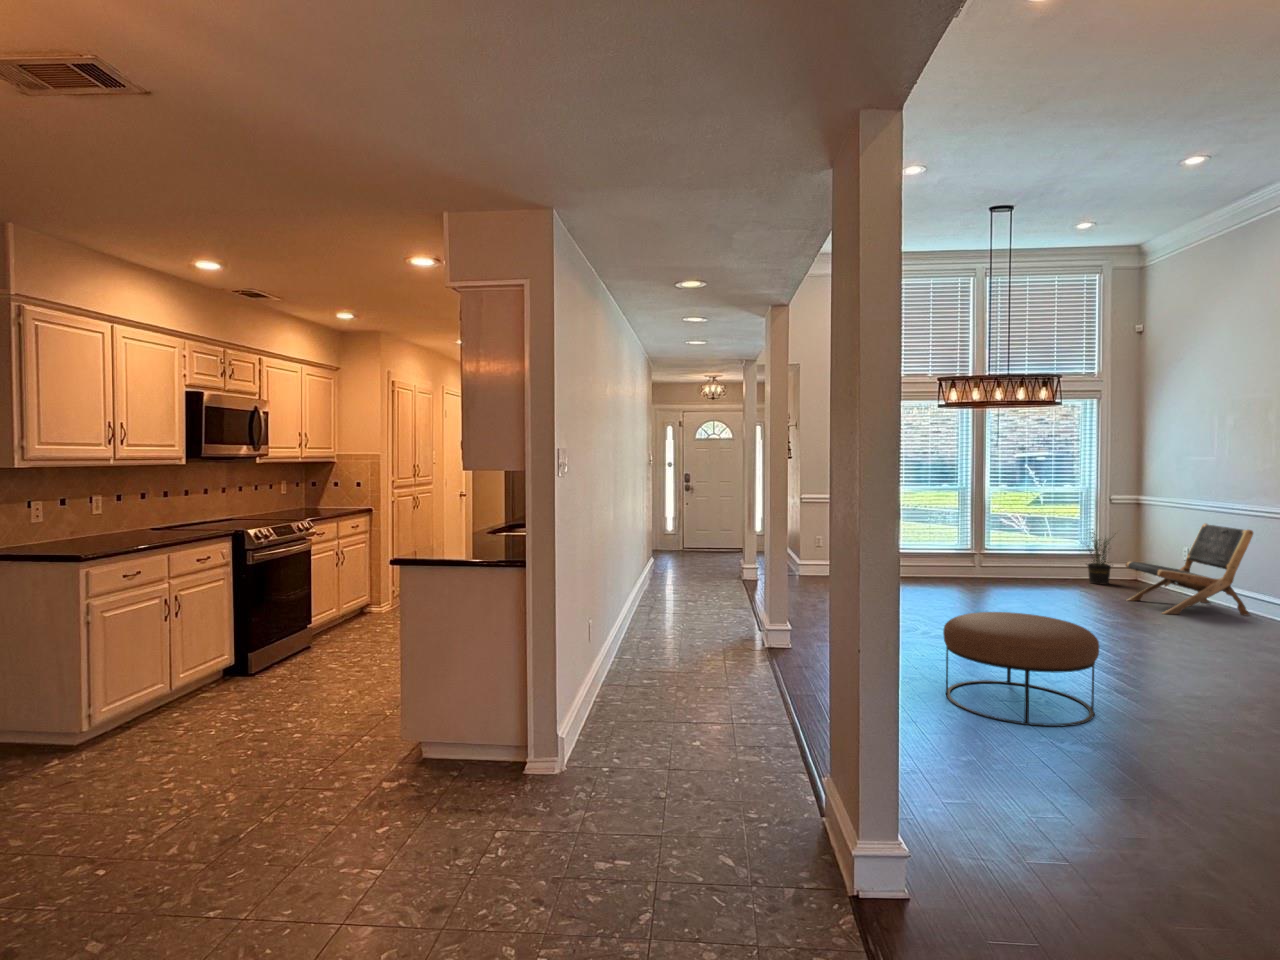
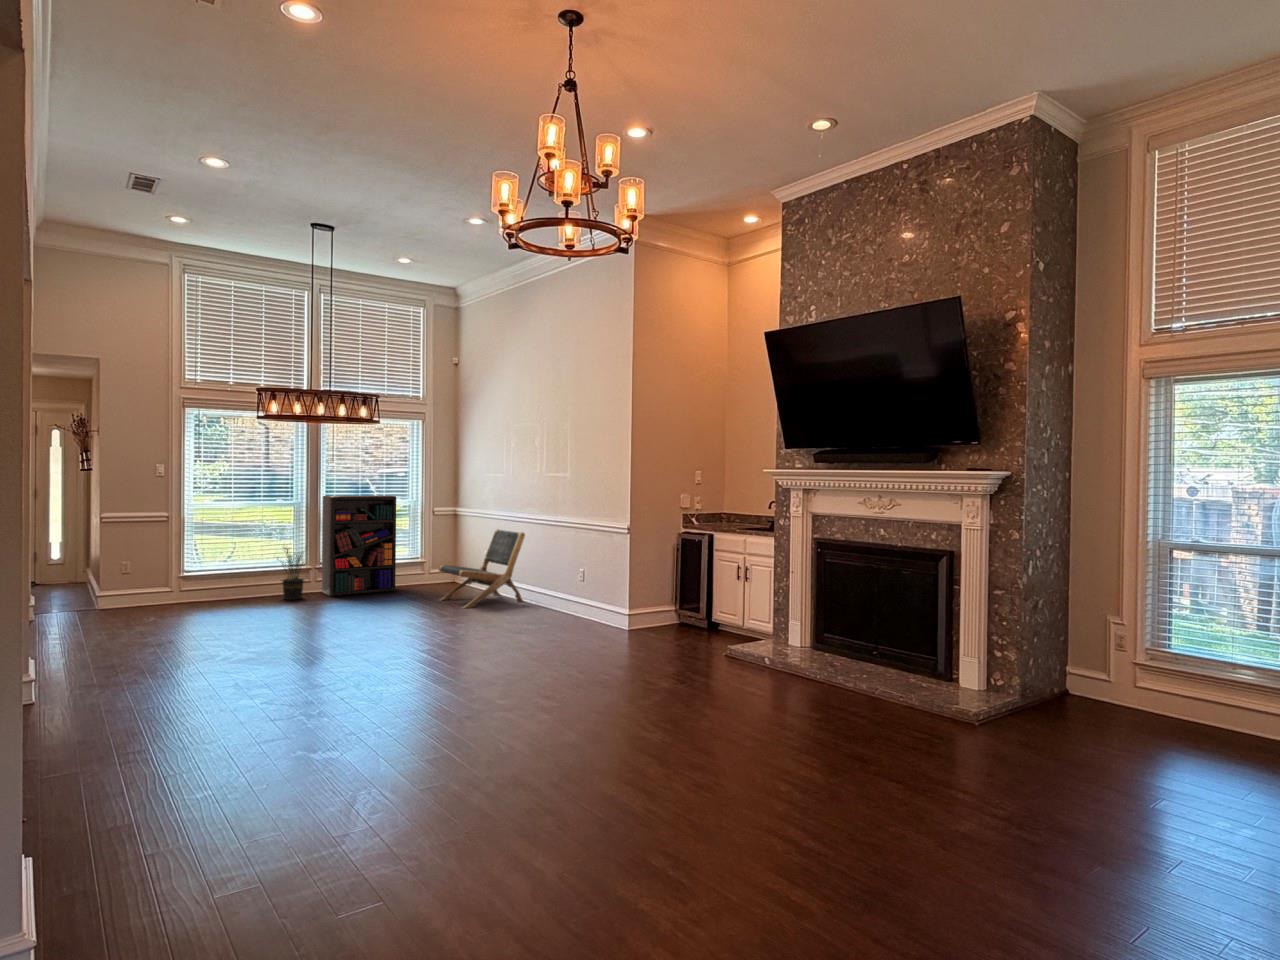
bookshelf: none [985,482,1068,584] -> present [322,495,396,596]
potted plant: present [1087,529,1111,585] -> present [277,548,304,600]
ottoman: present [943,612,1099,727] -> none [236,620,379,726]

